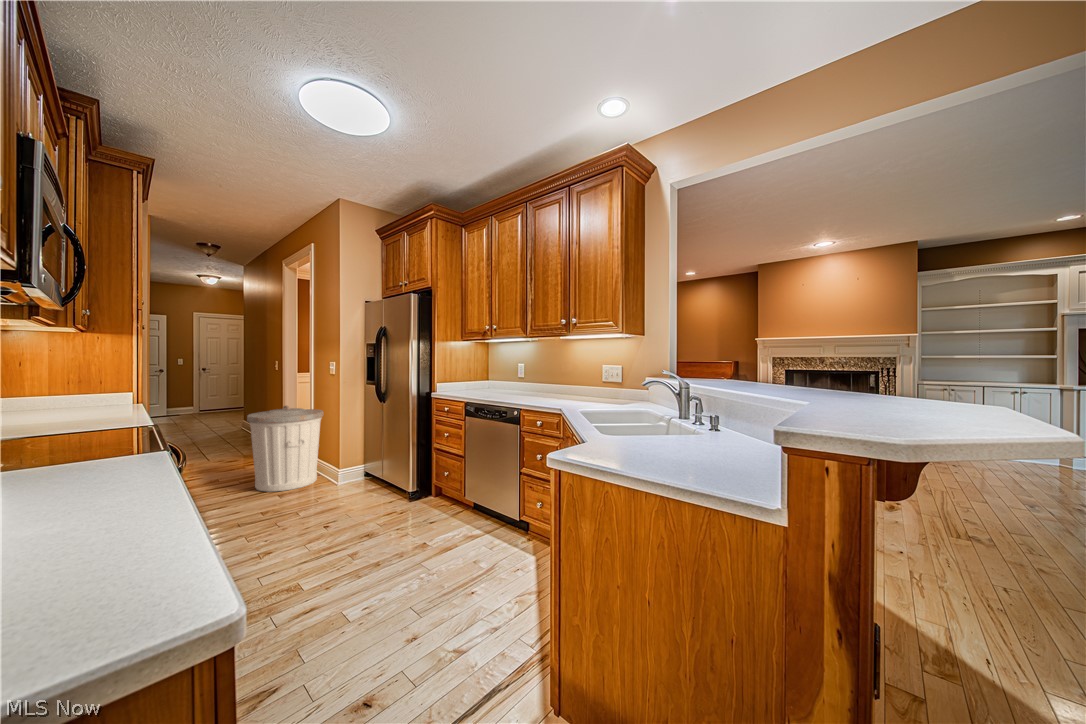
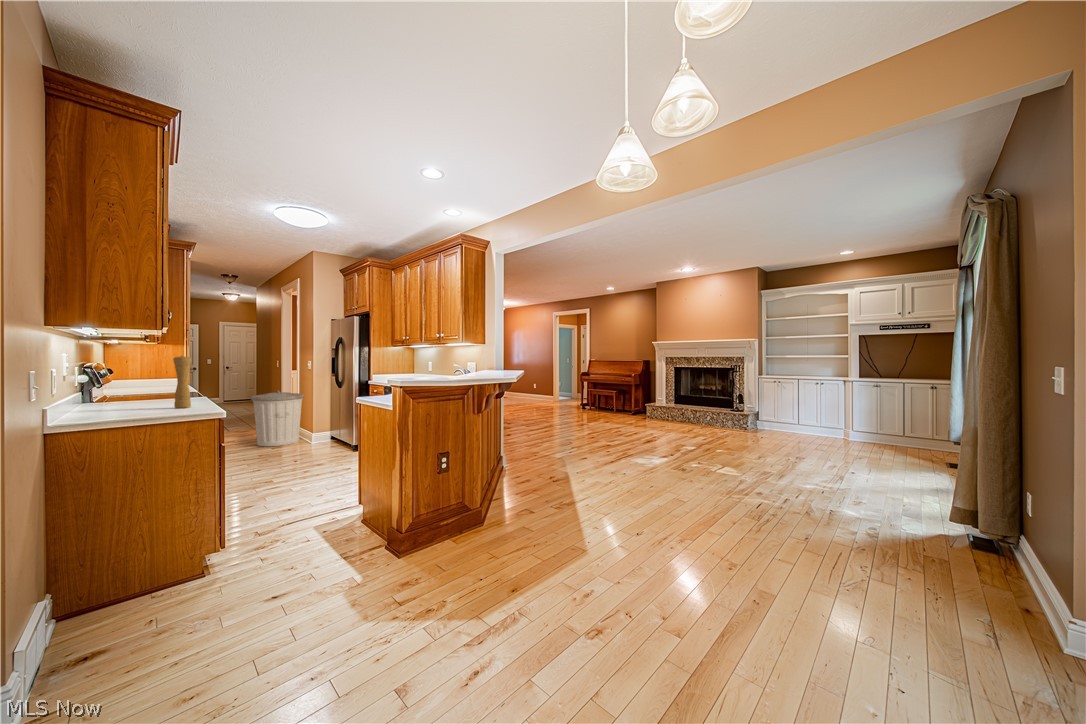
pepper mill: none [67,347,134,529] -> present [173,356,191,408]

